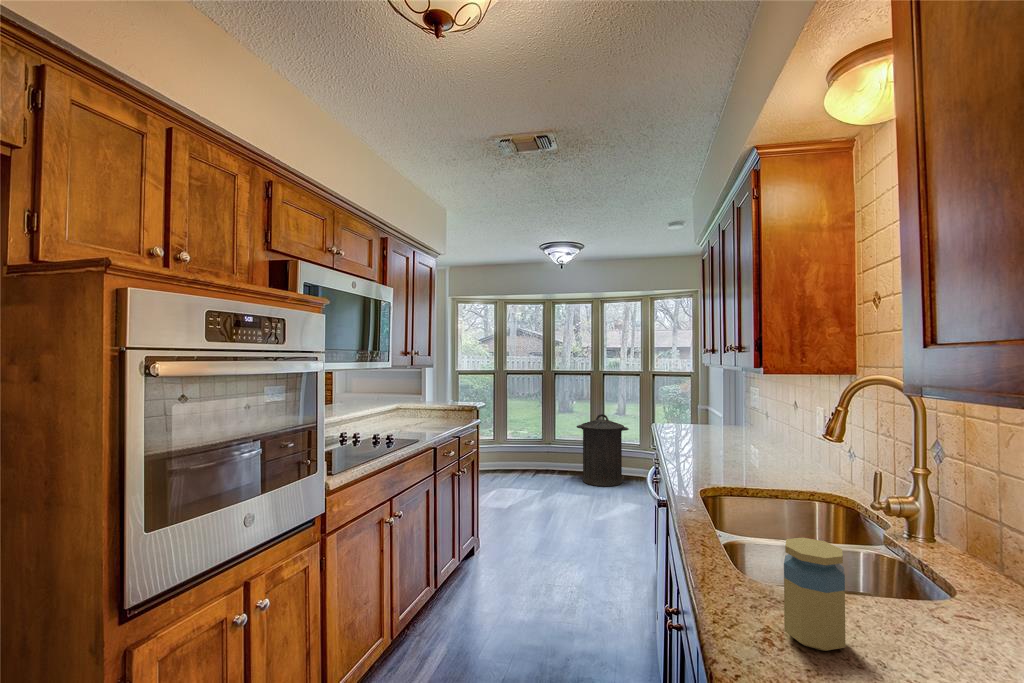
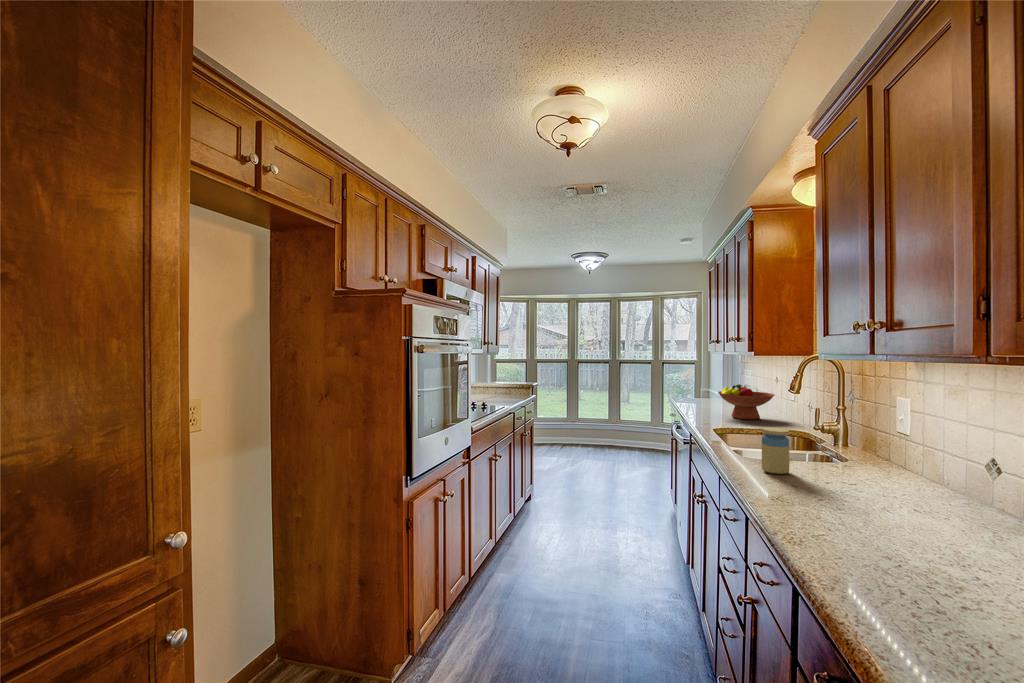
trash can: present [576,414,629,487] -> none [598,395,642,455]
fruit bowl: none [711,414,795,468] -> present [718,384,774,419]

